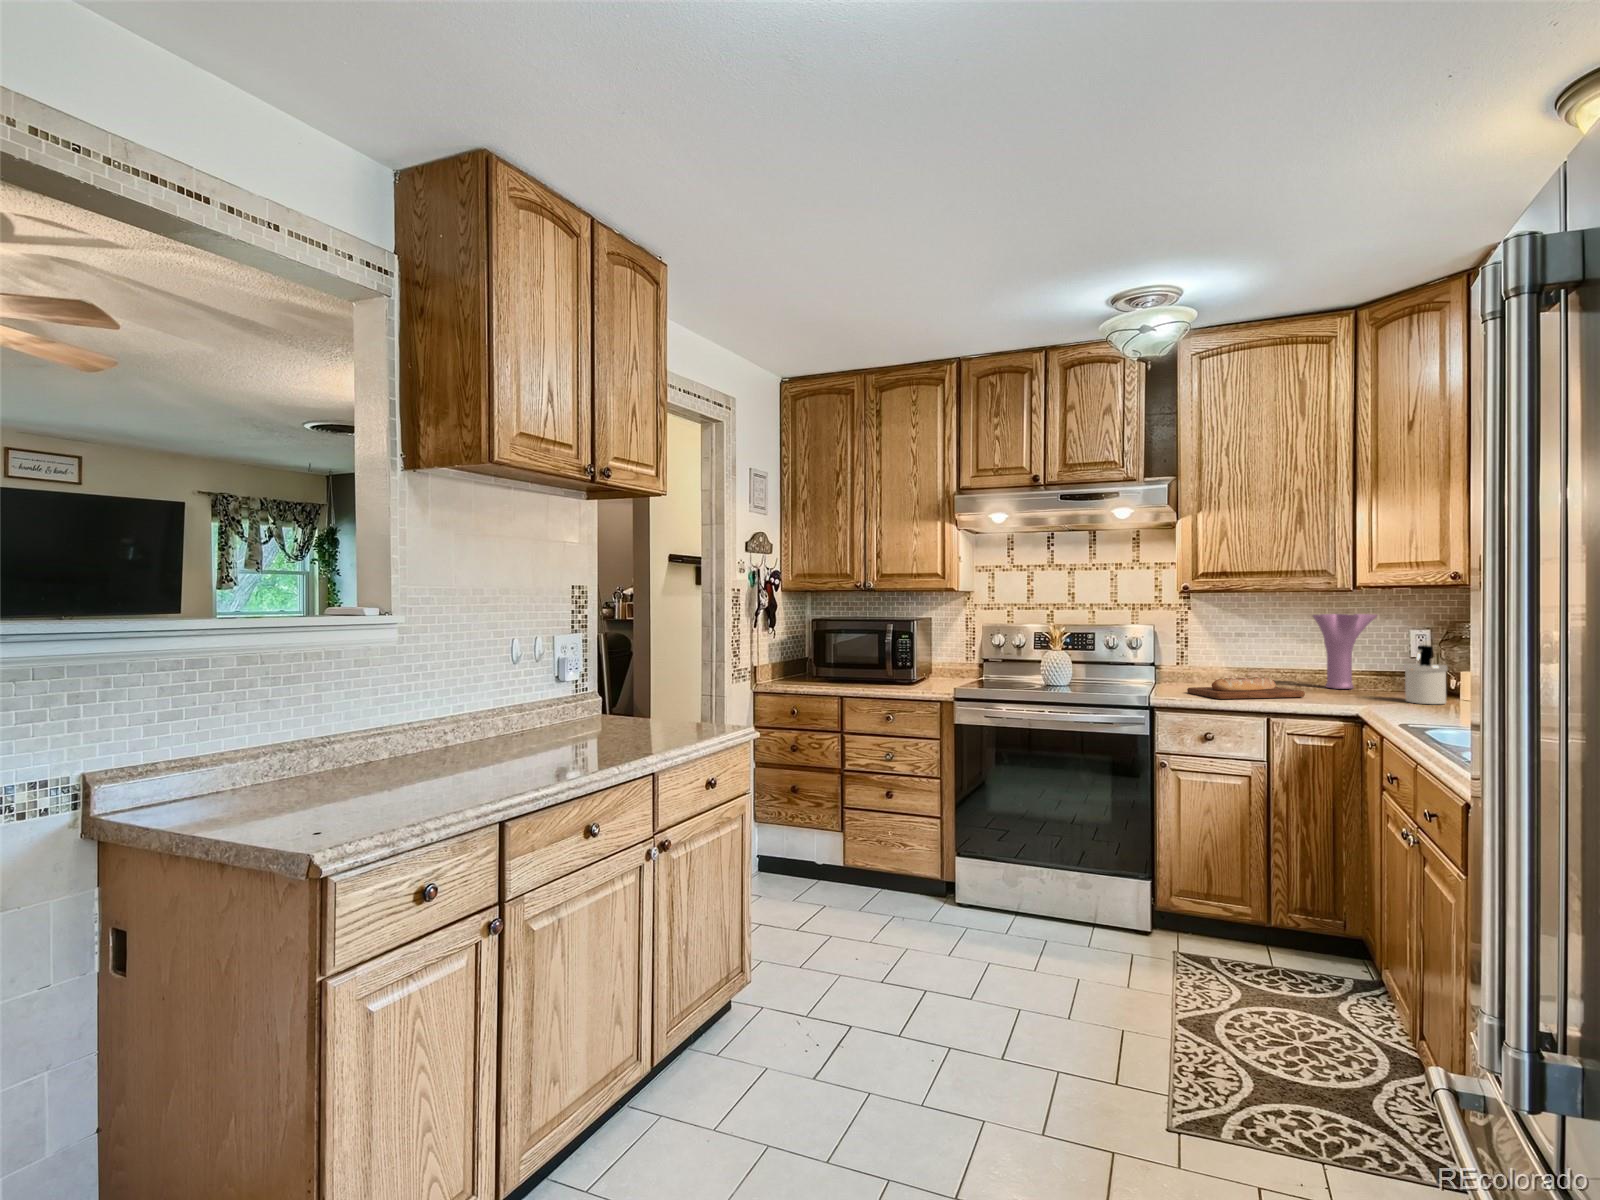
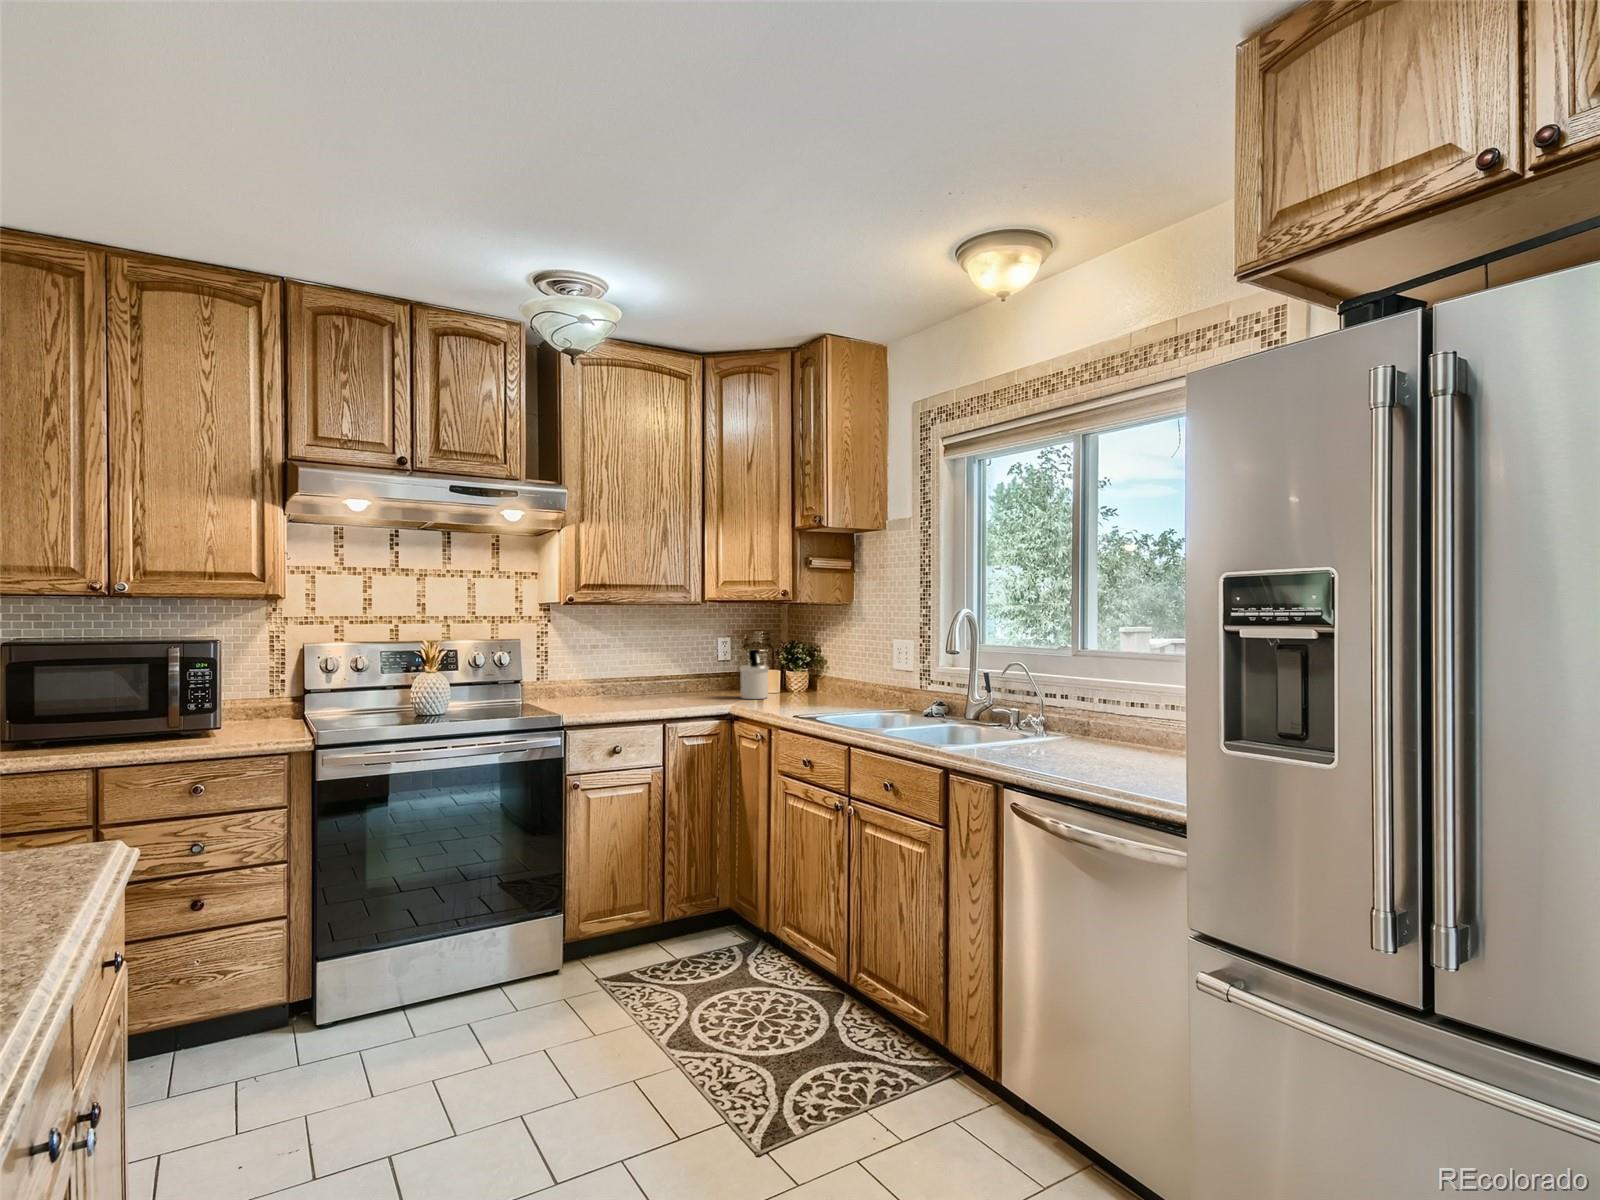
vase: present [1313,614,1377,689] -> none [651,624,701,693]
bread loaf: present [1187,677,1305,699] -> none [580,687,675,712]

